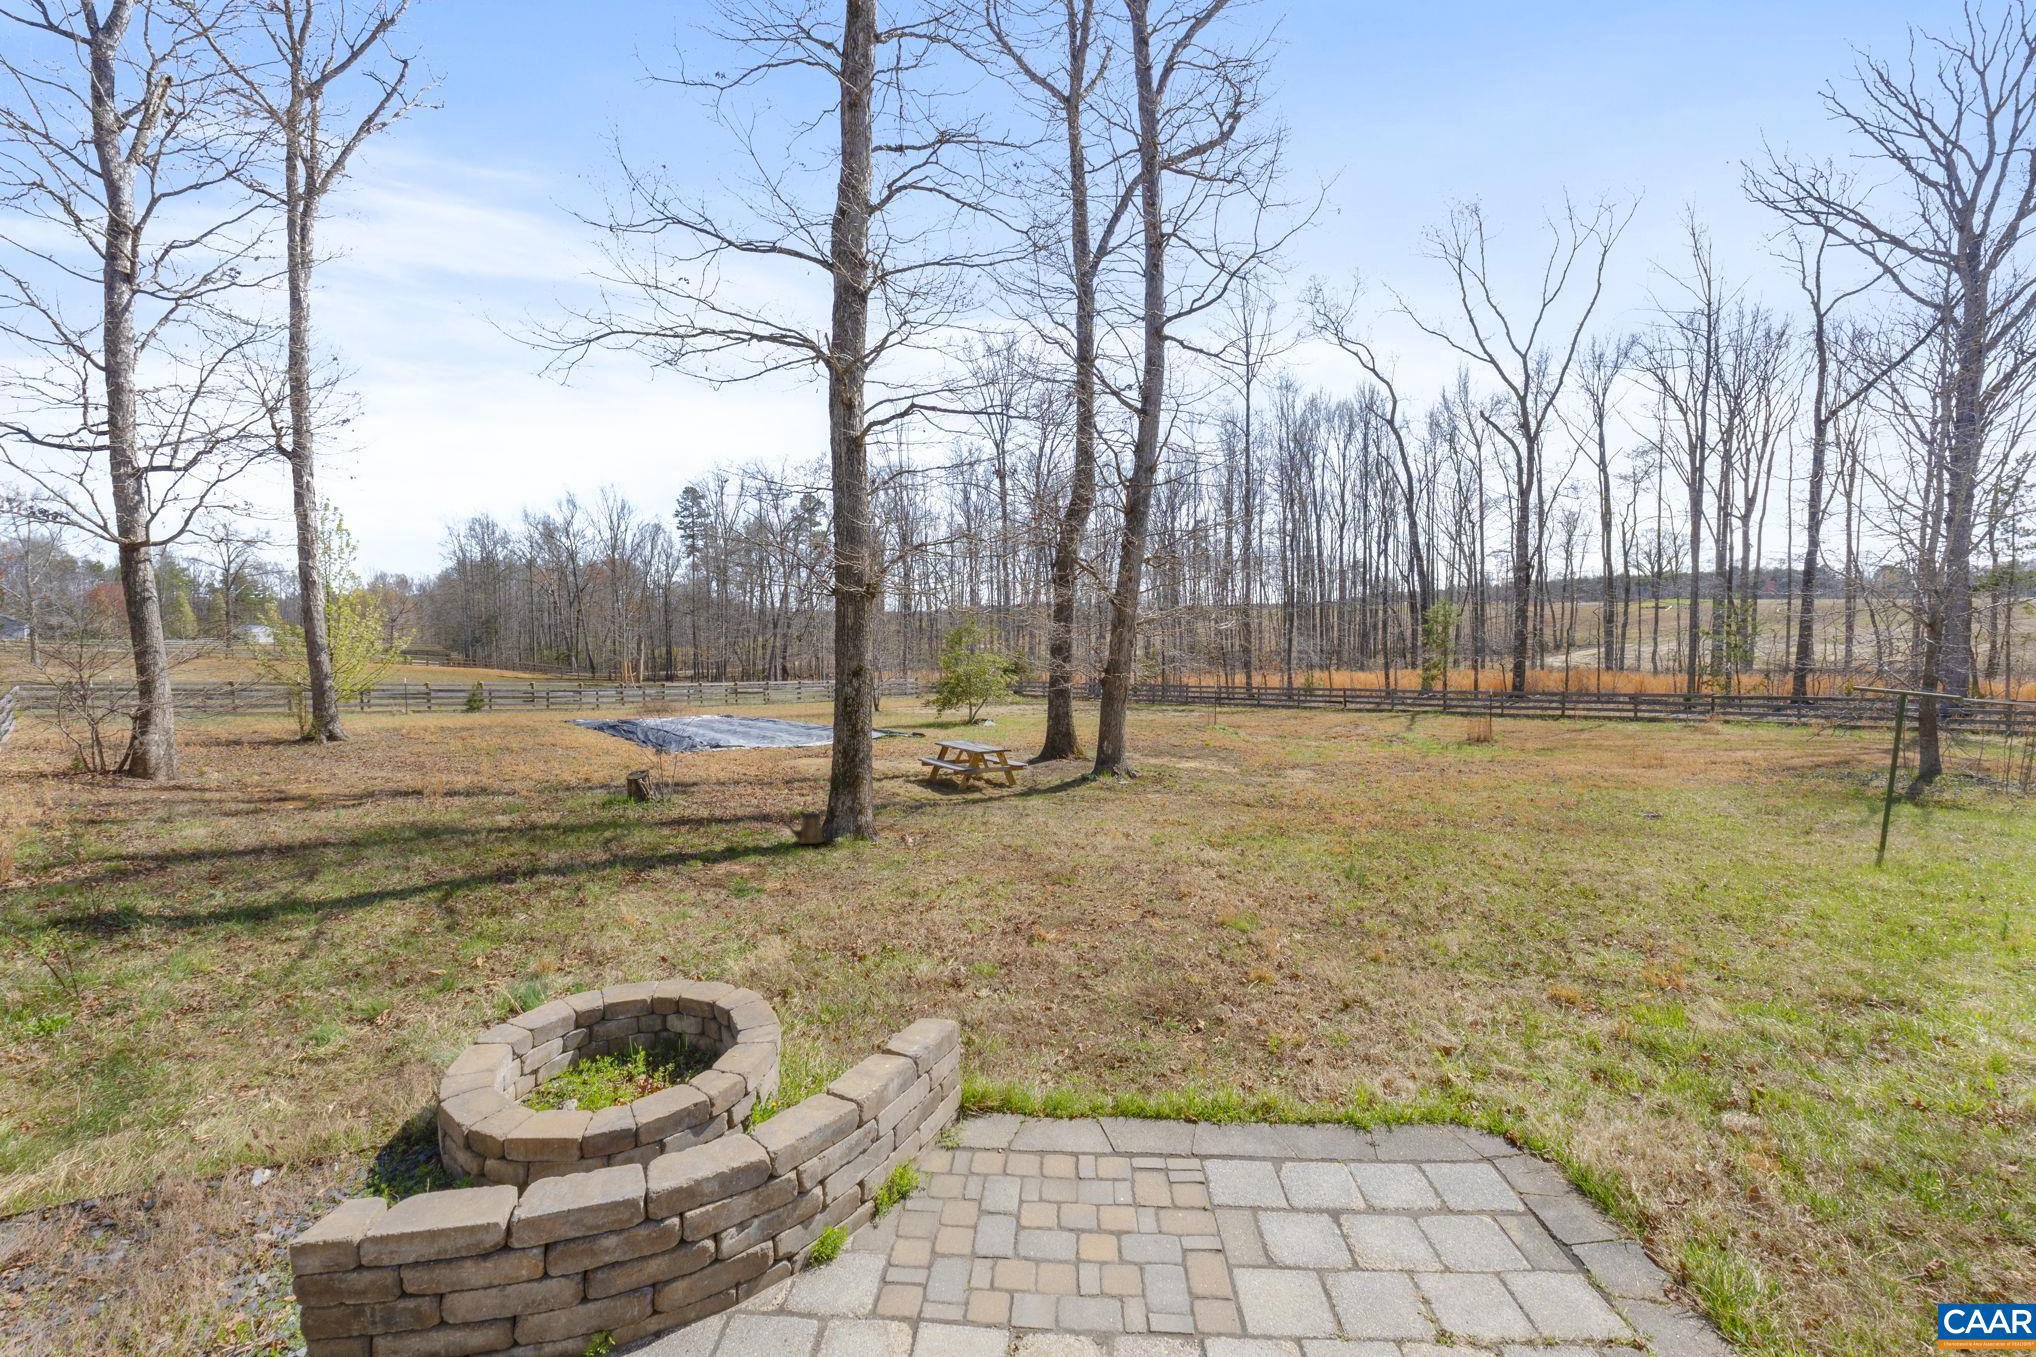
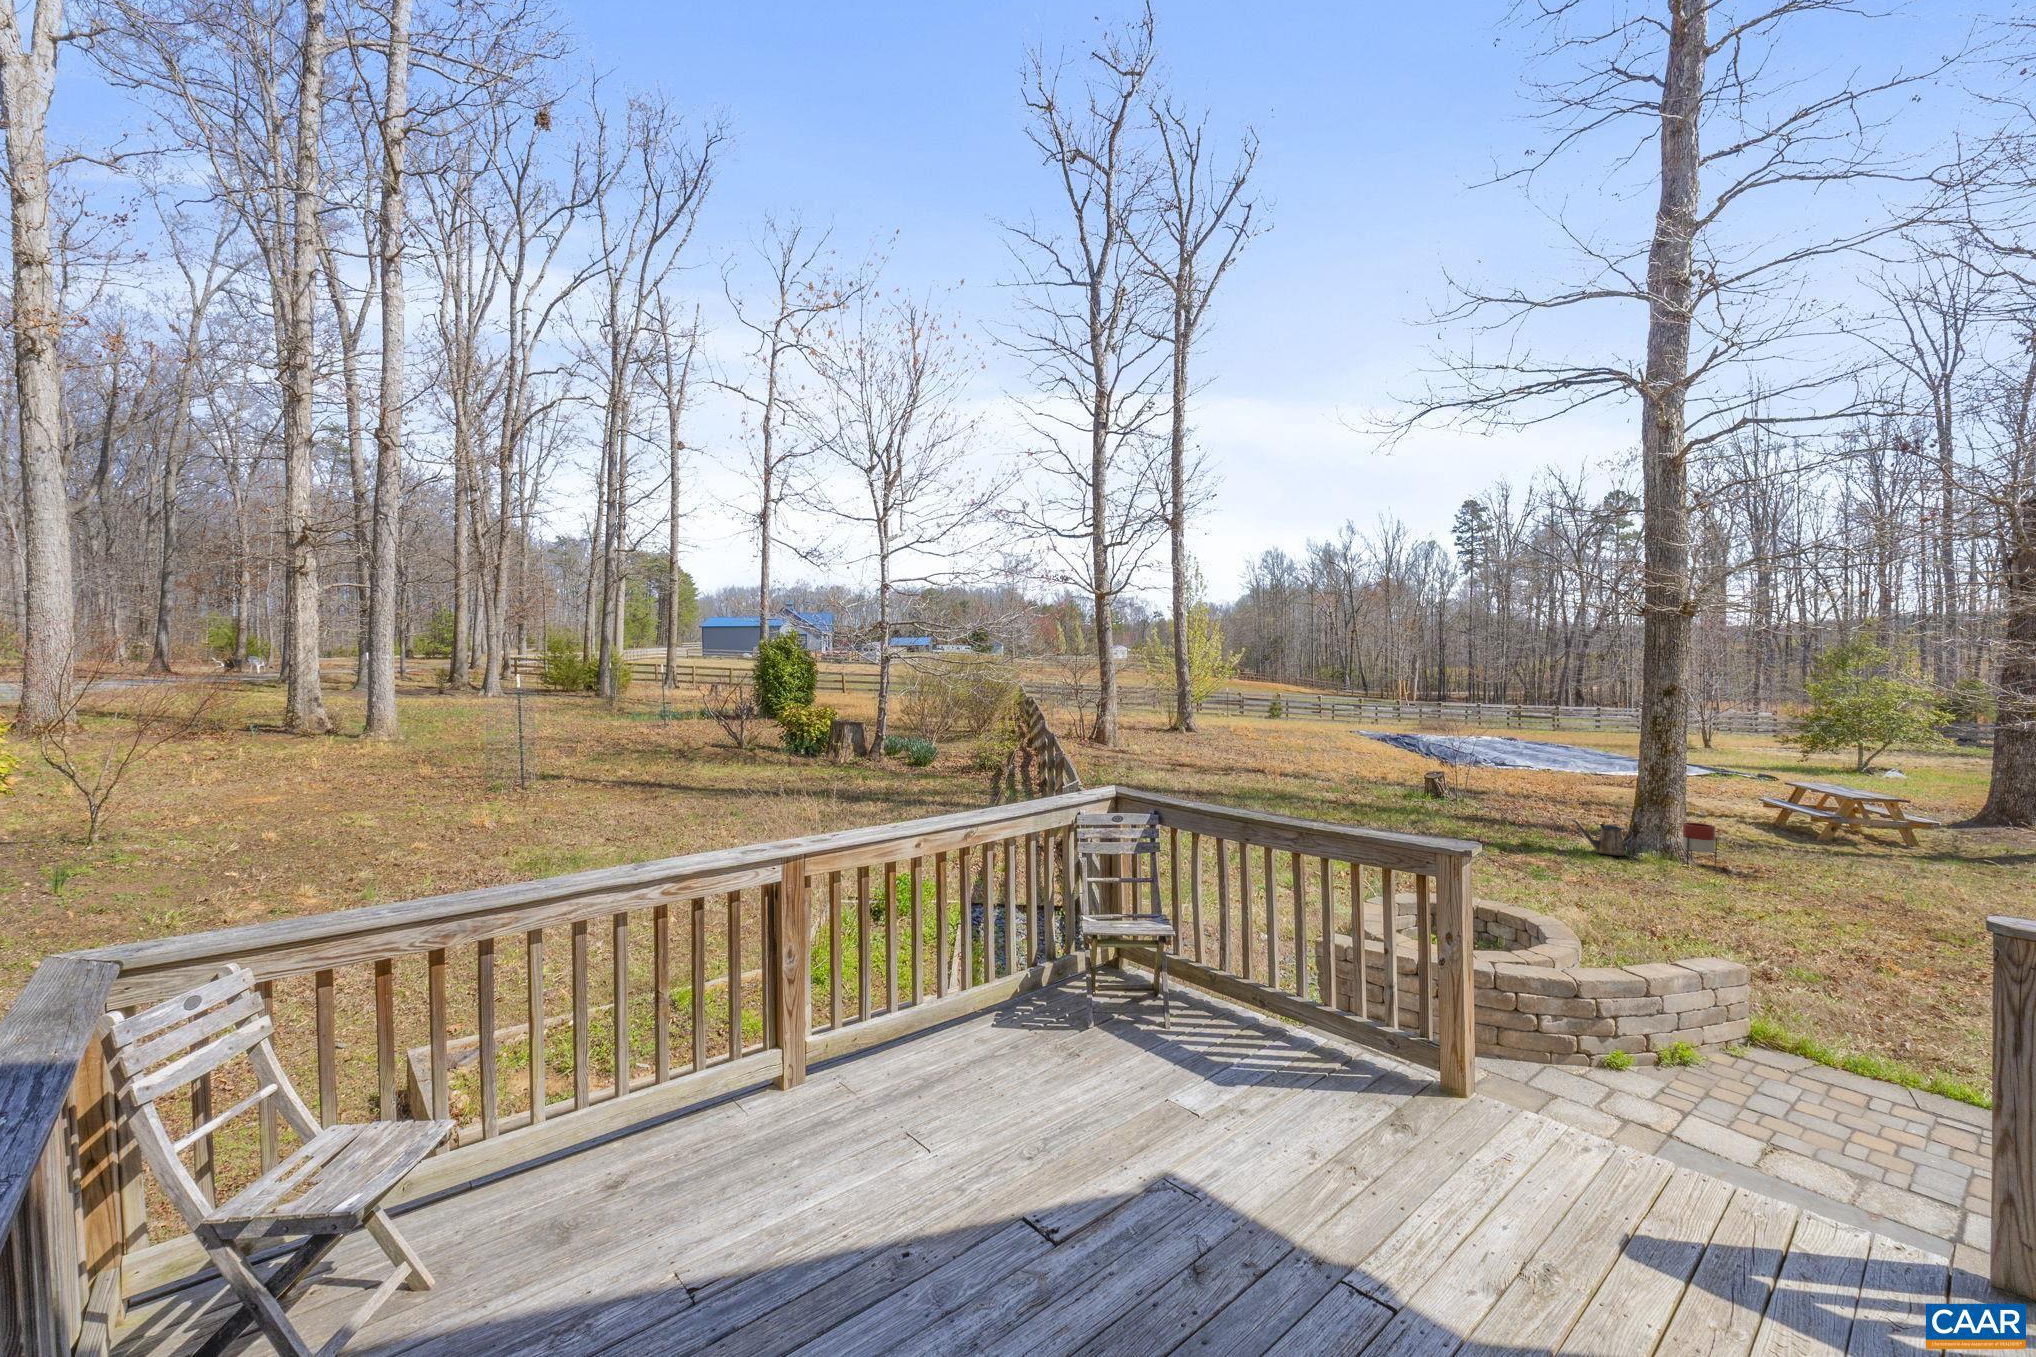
planter: none [872,799,899,841] -> present [1682,823,1717,866]

